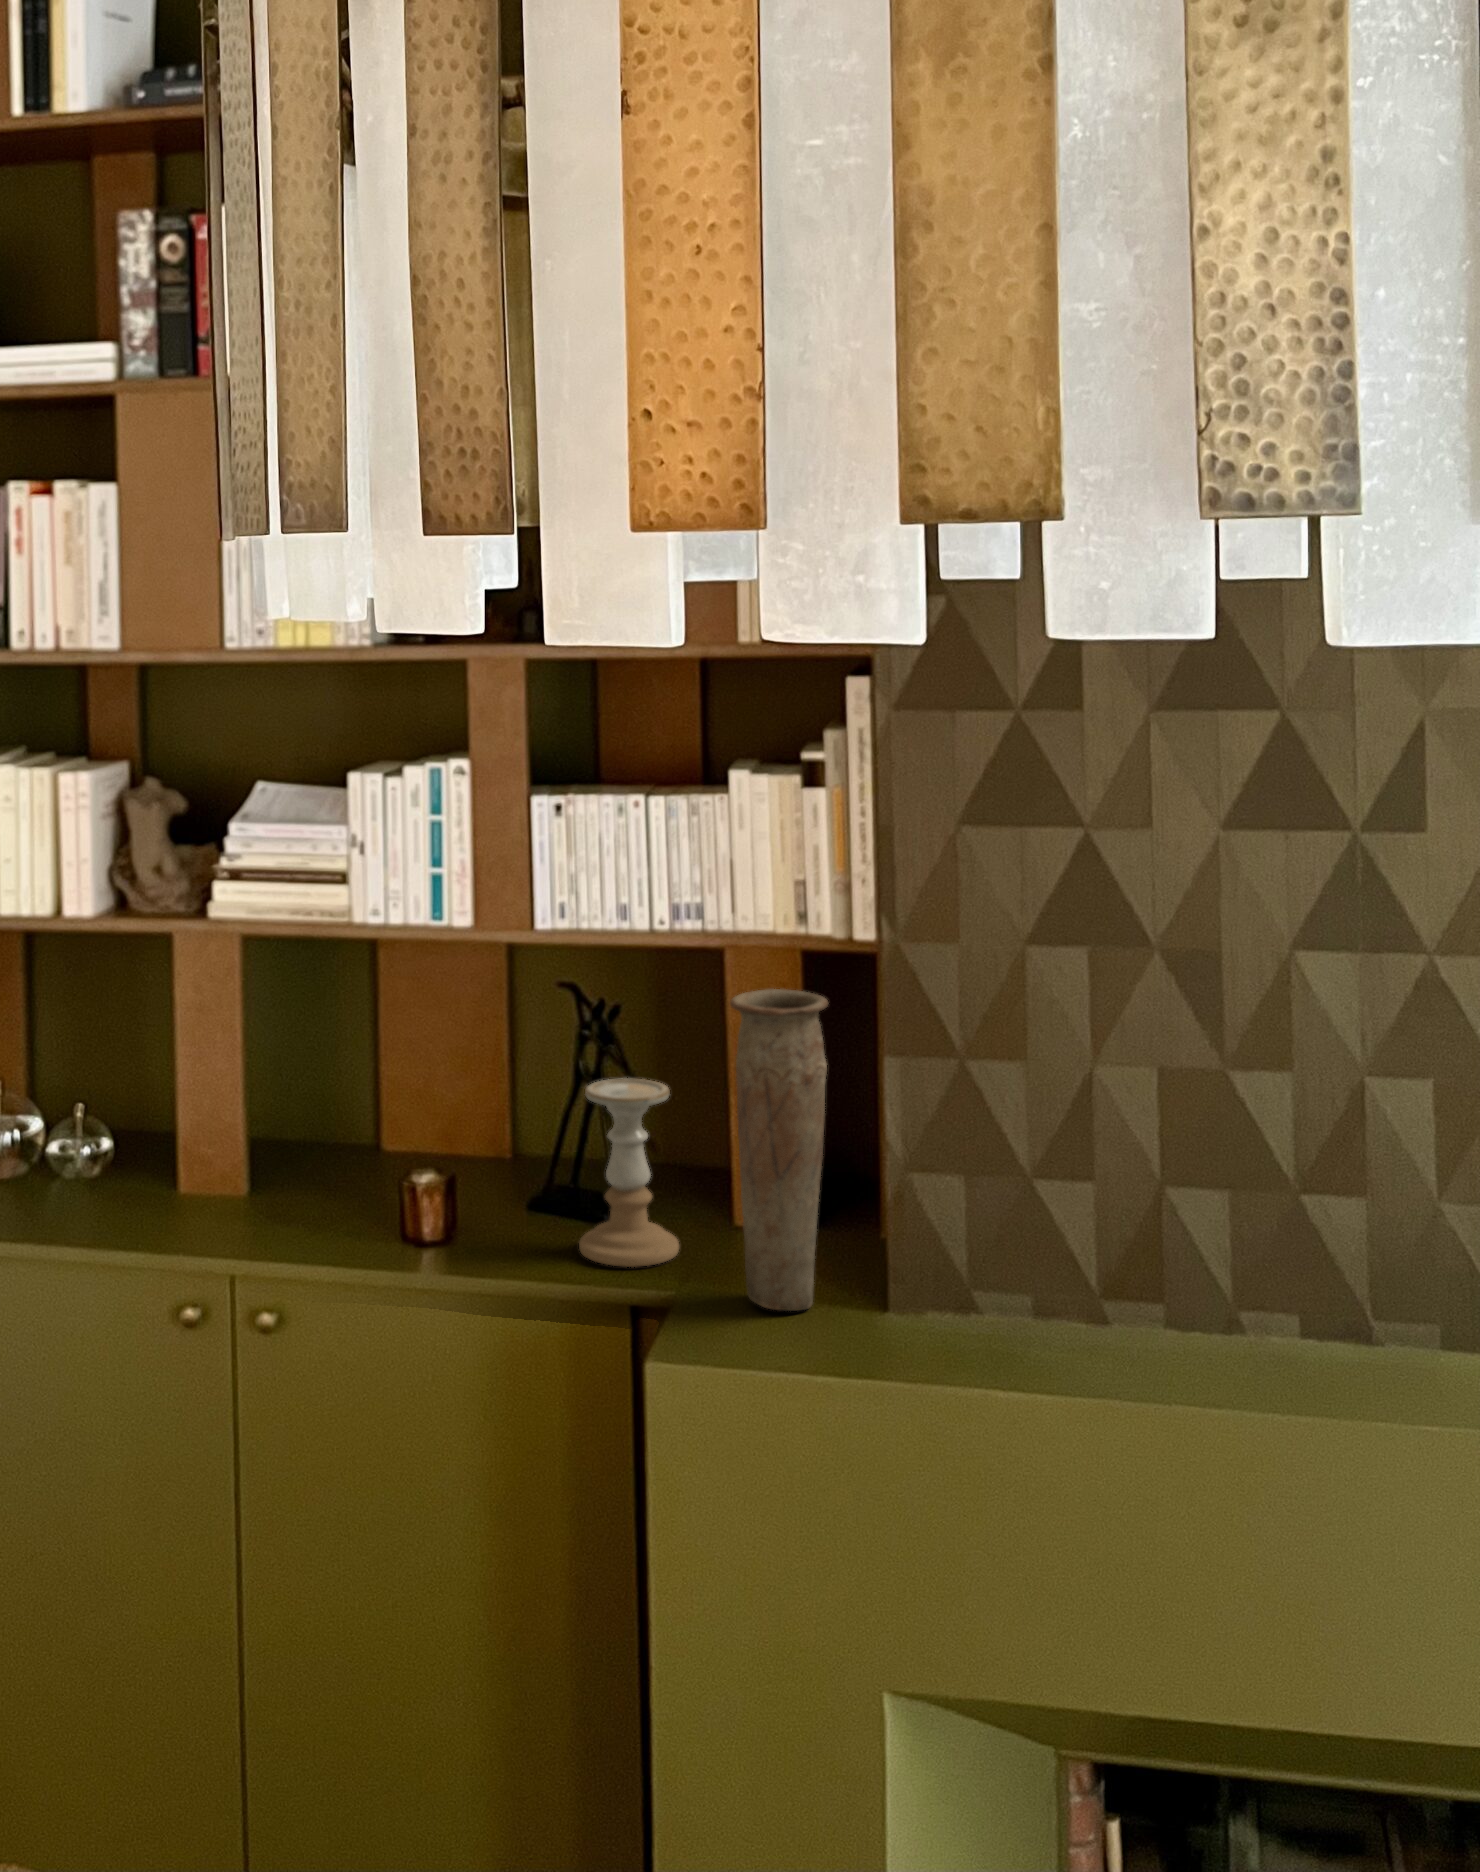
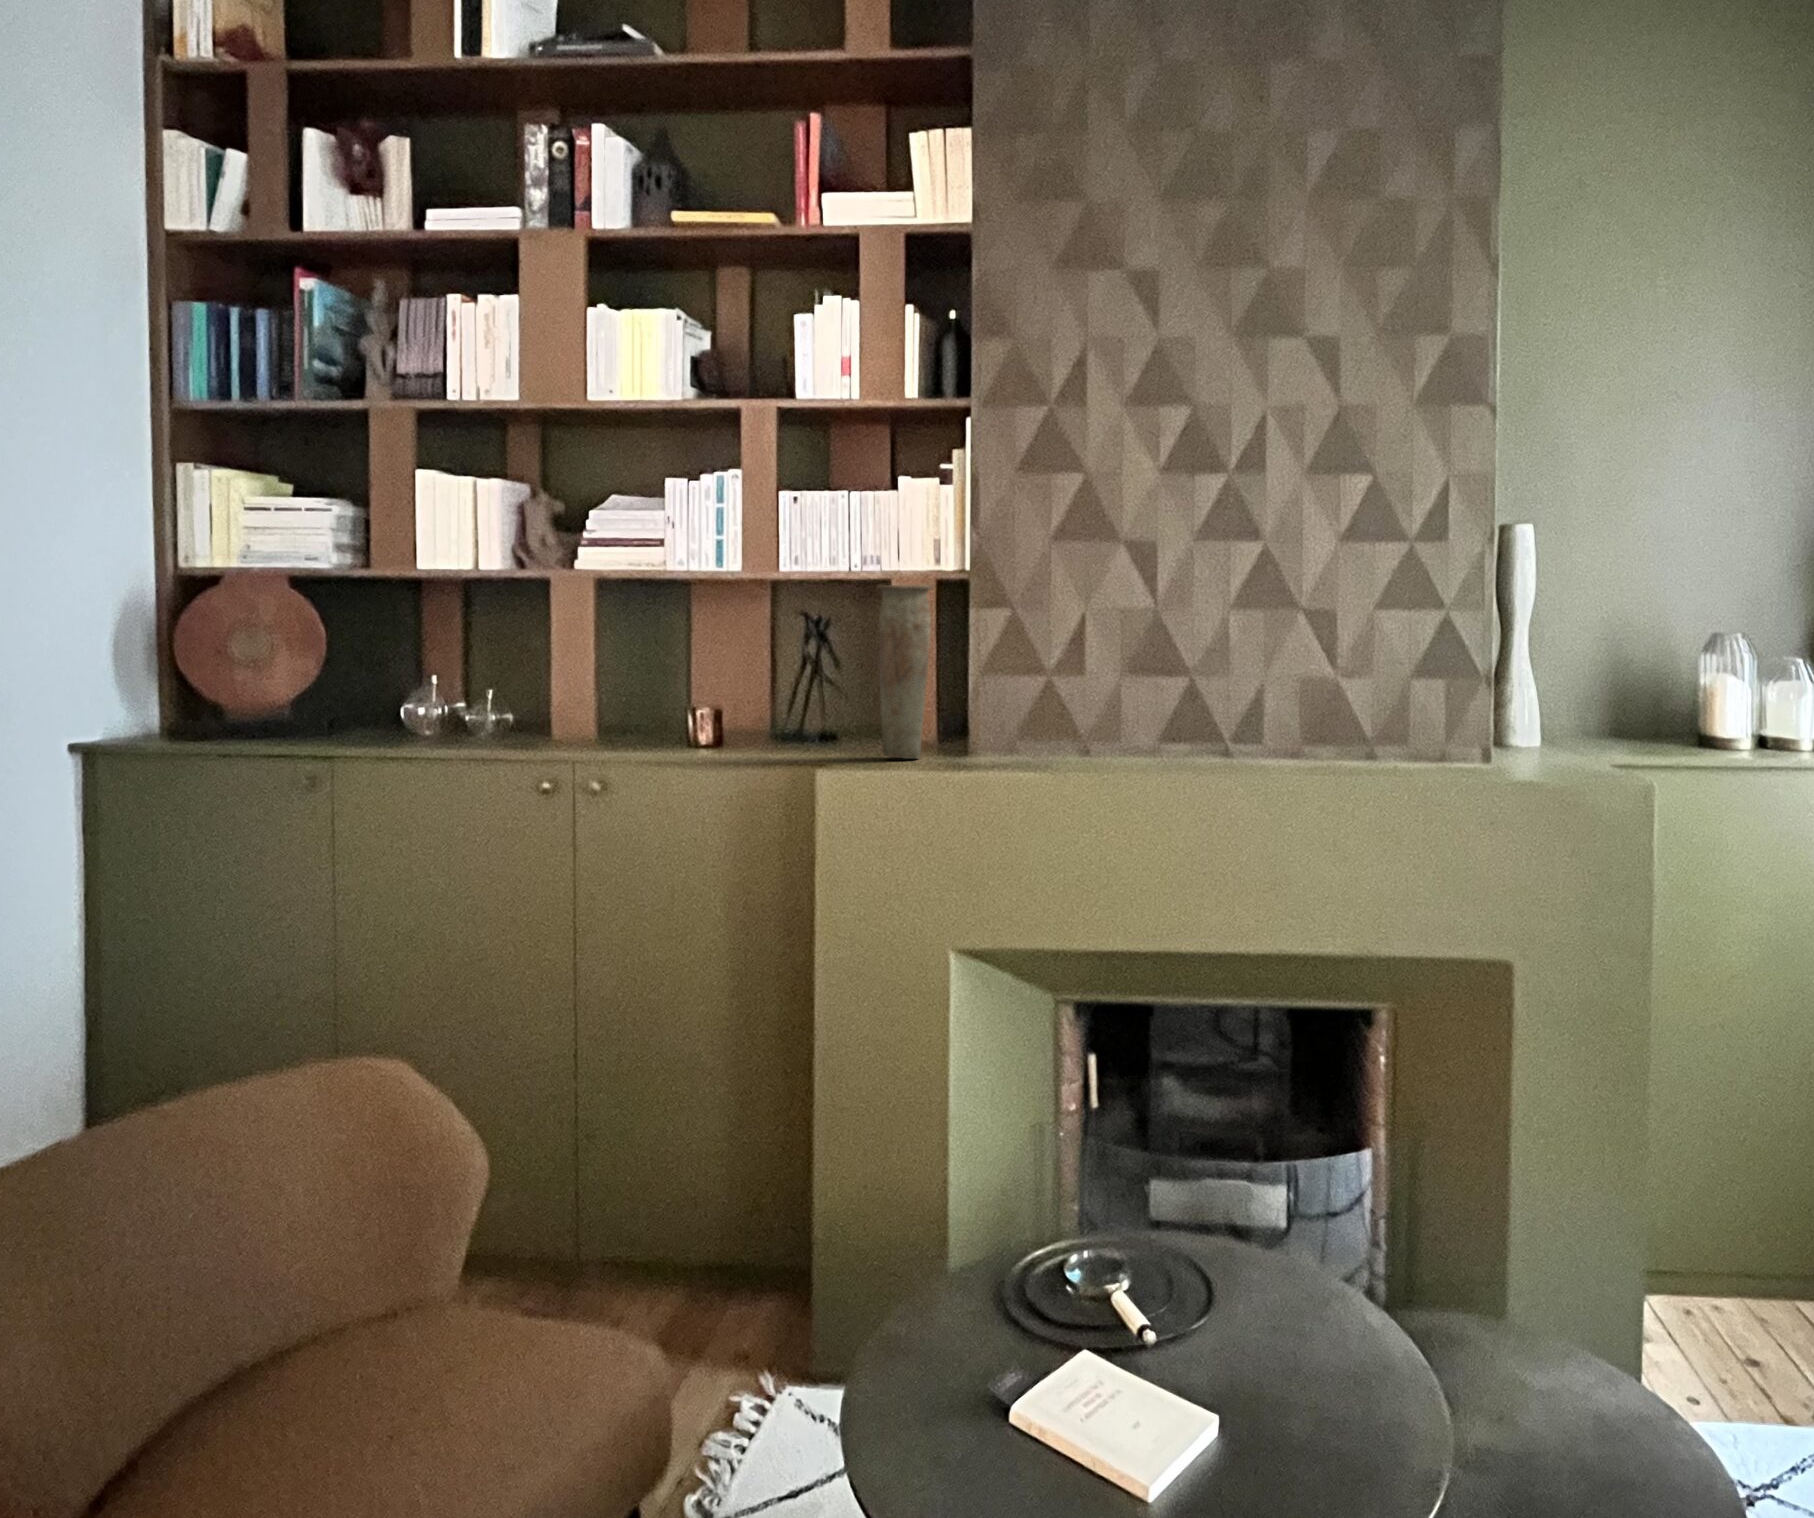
candle holder: present [579,1078,679,1267] -> none [795,653,856,751]

